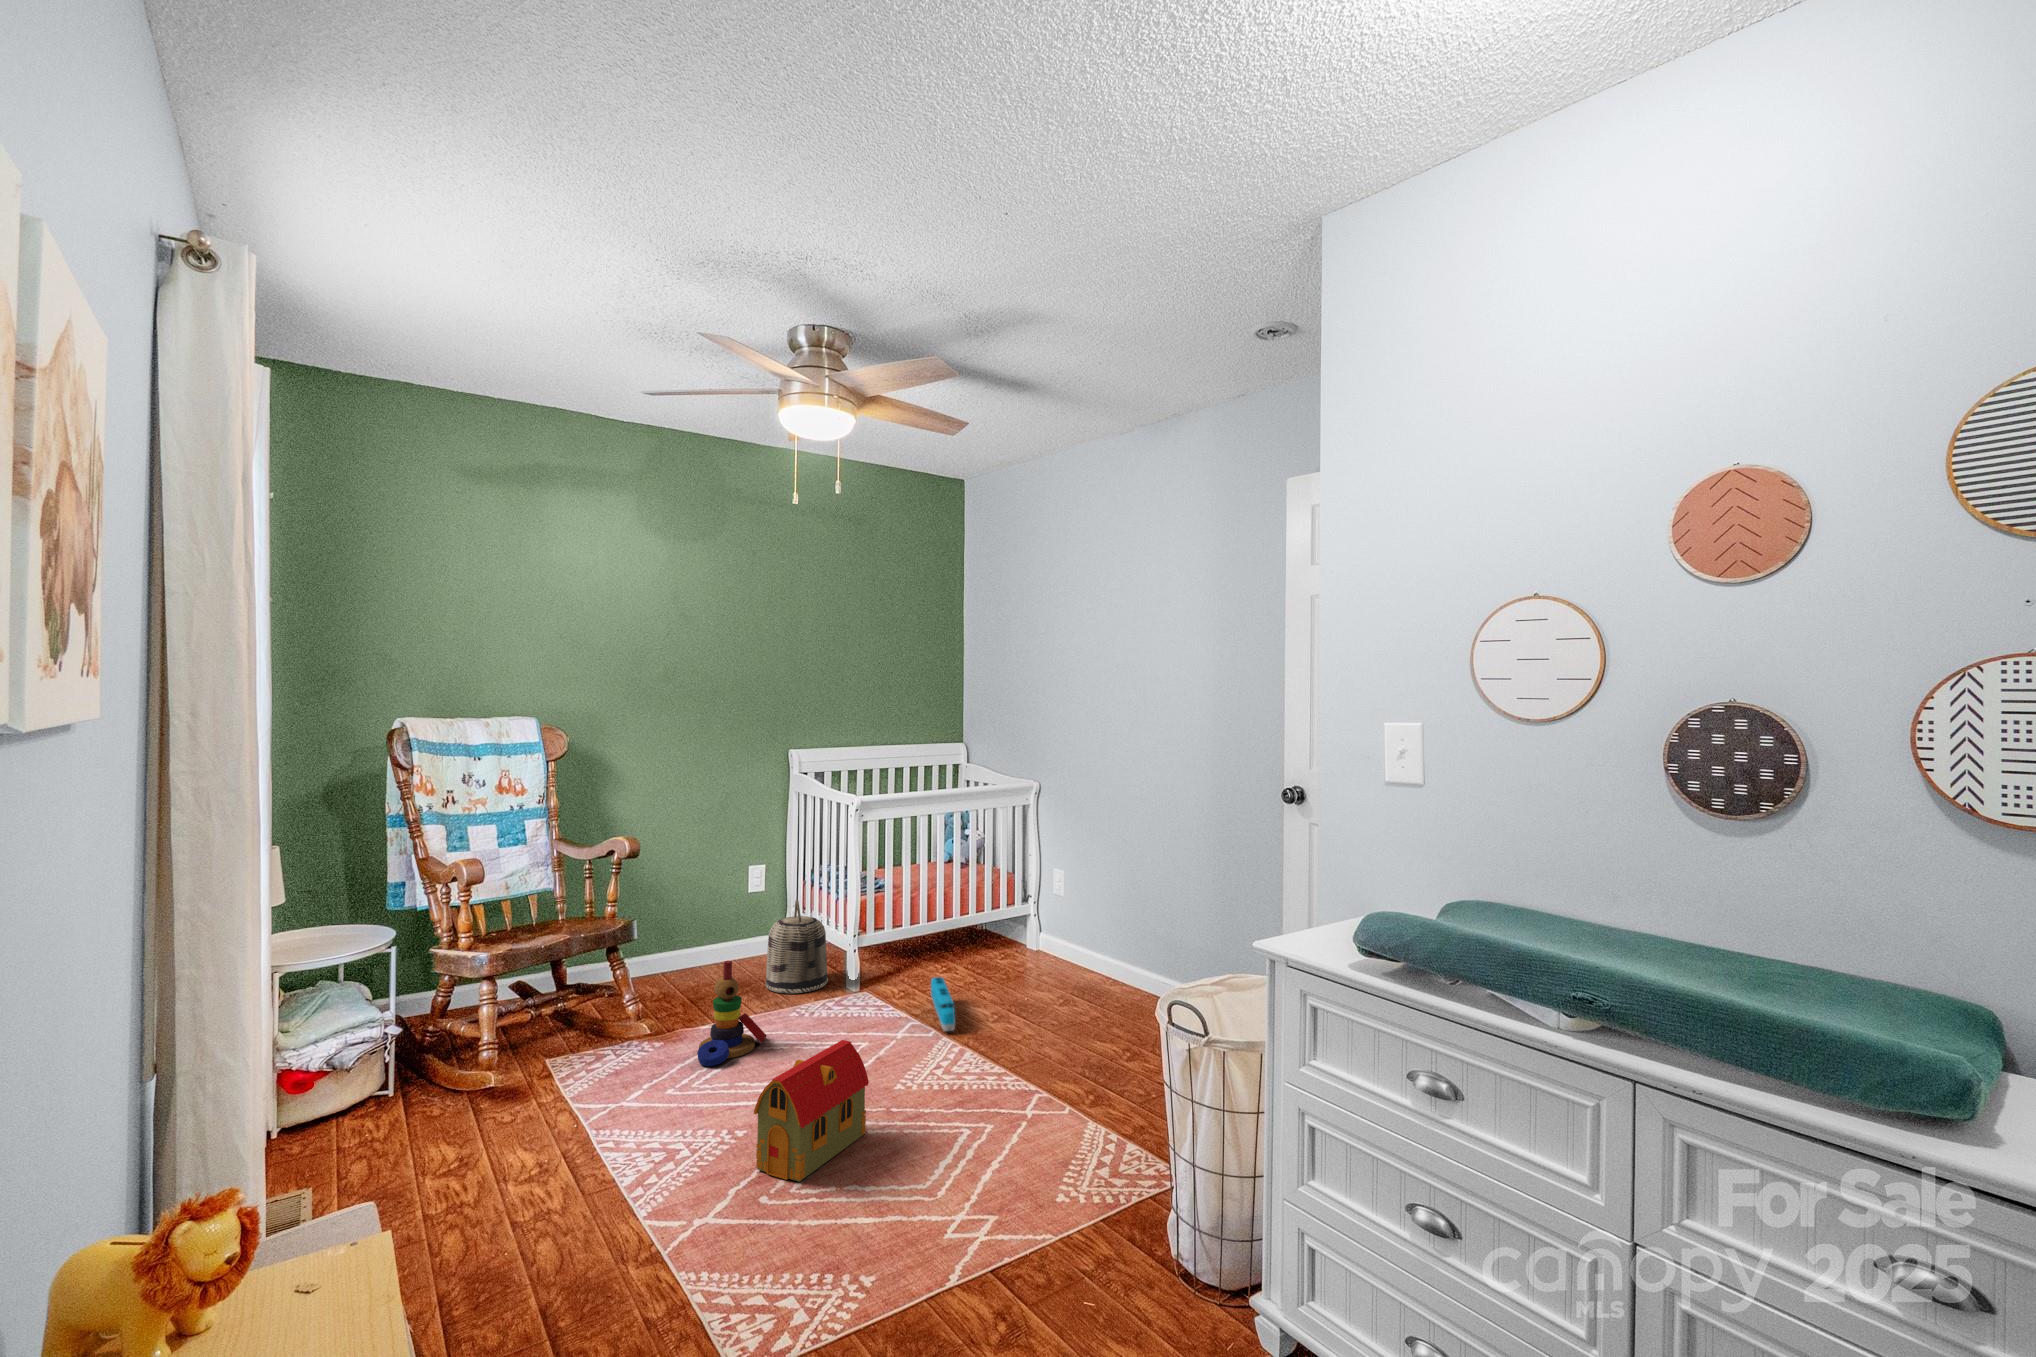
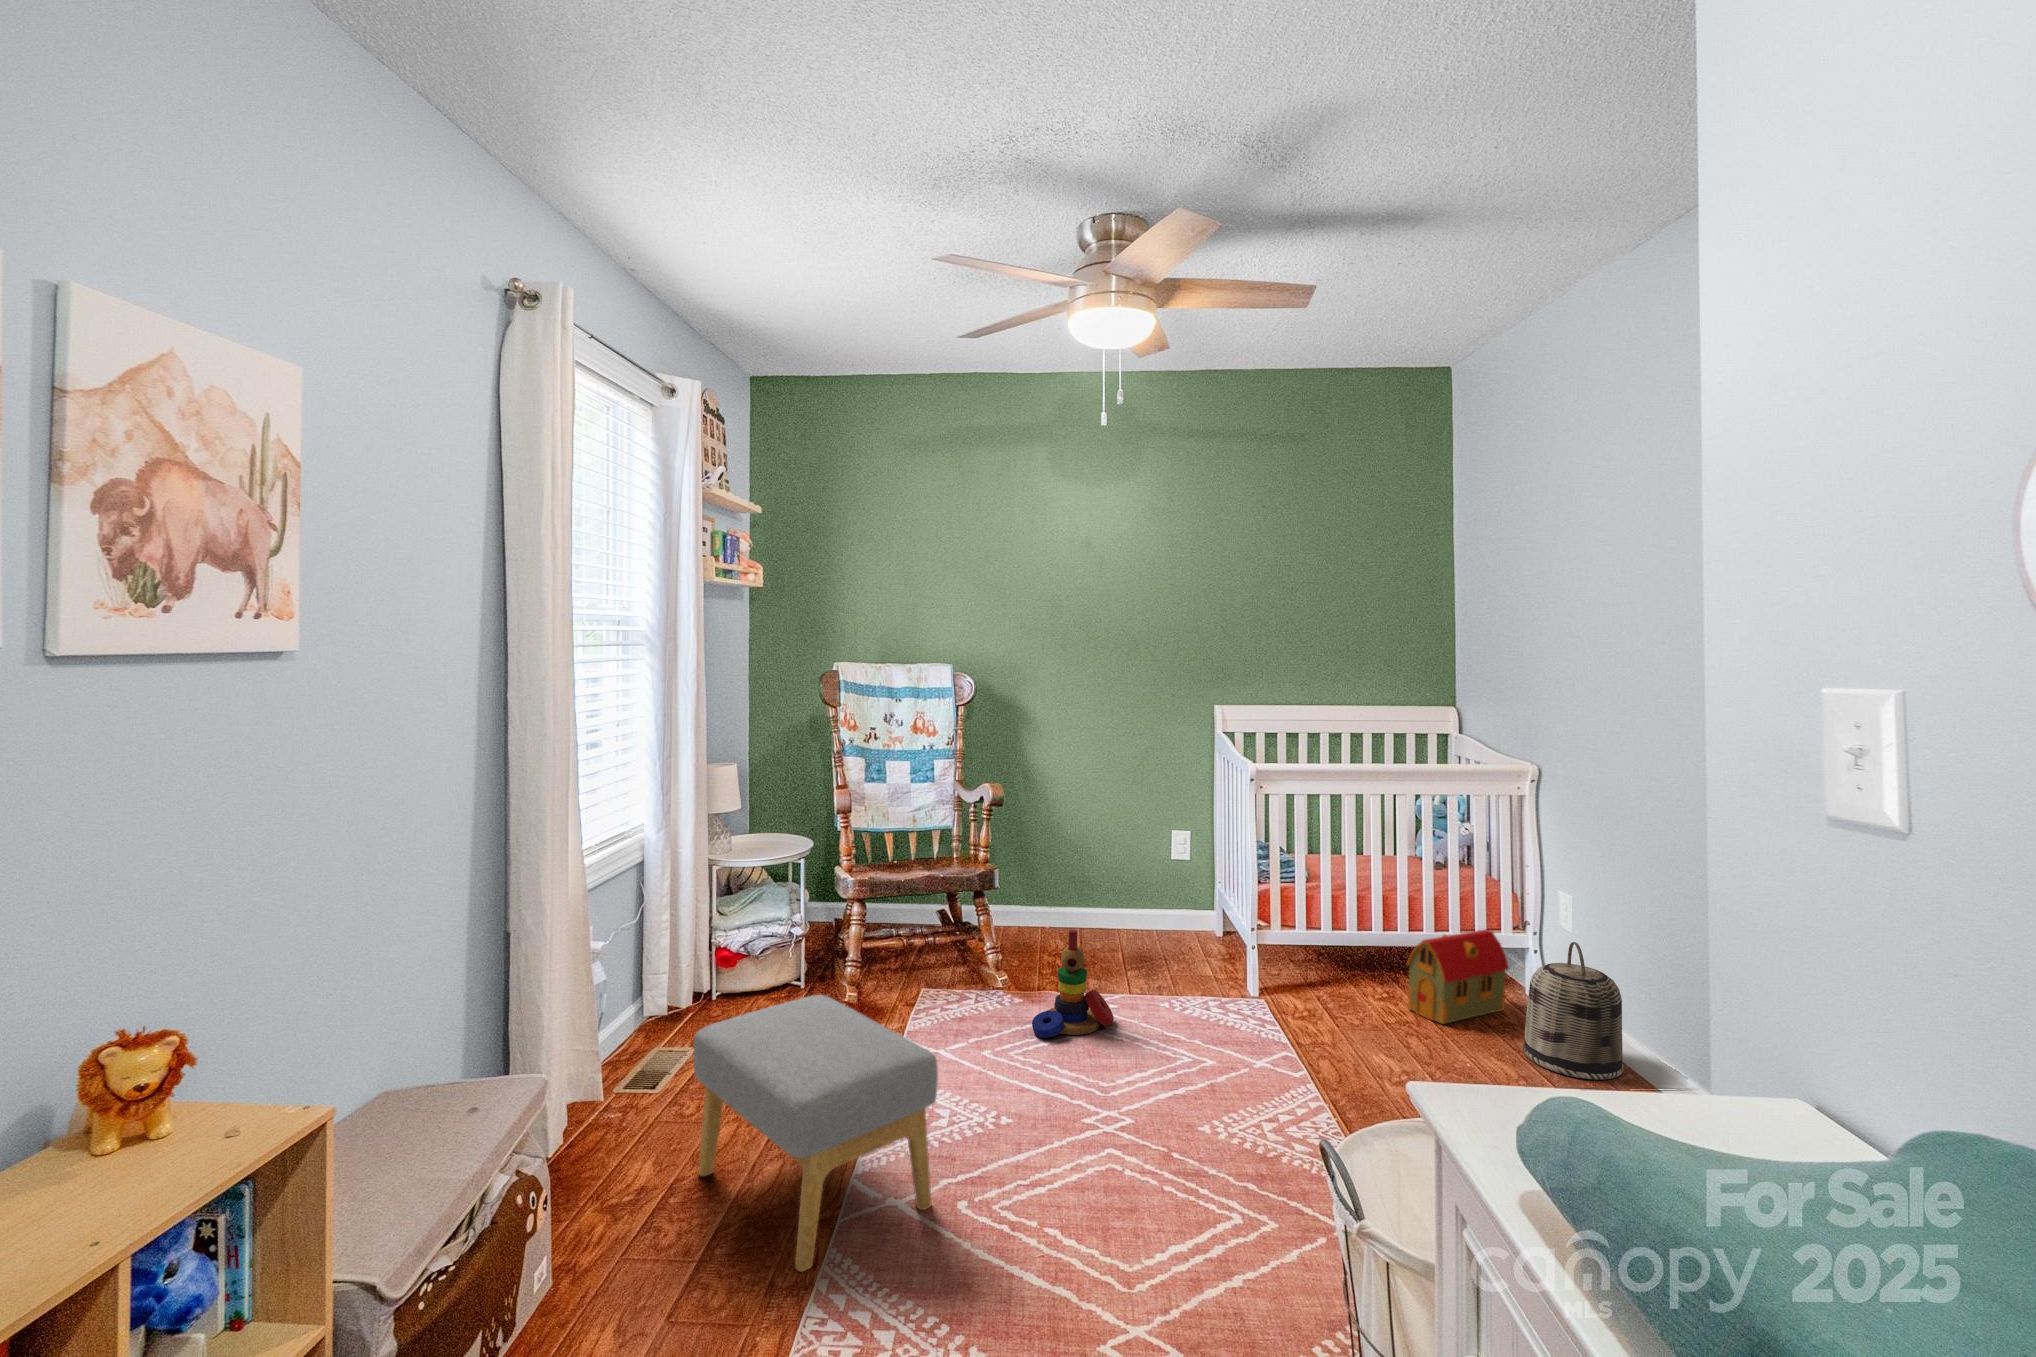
basket: present [765,900,828,994] -> present [1523,942,1624,1080]
toy train: present [931,977,955,1031] -> none [1310,1002,1346,1076]
toy house: present [754,1040,869,1182] -> present [1406,930,1509,1024]
footstool: none [463,1060,741,1297] -> present [694,995,938,1272]

